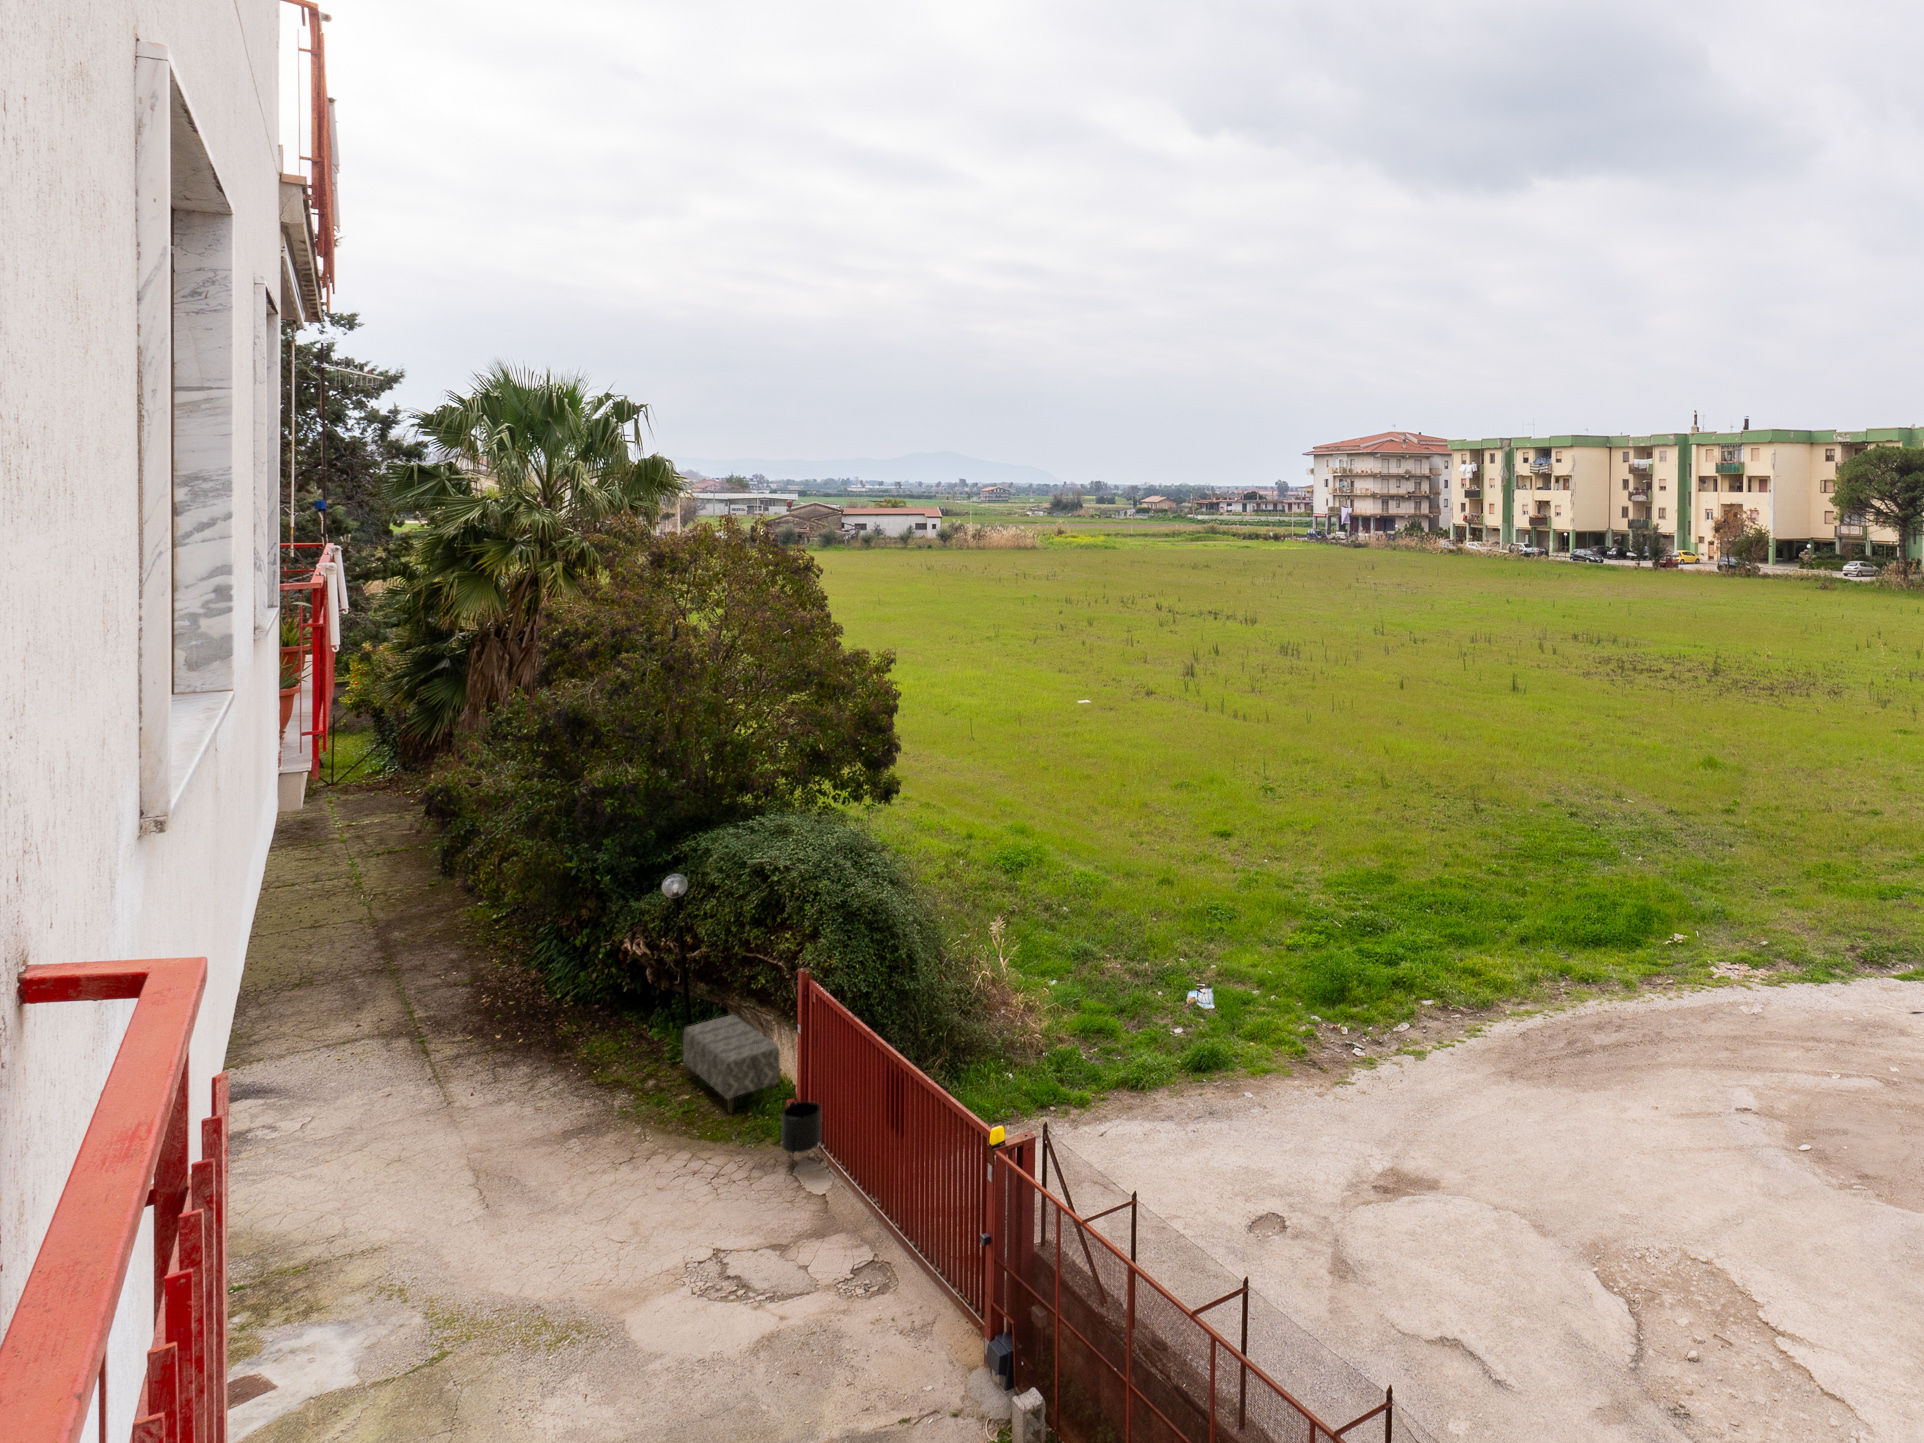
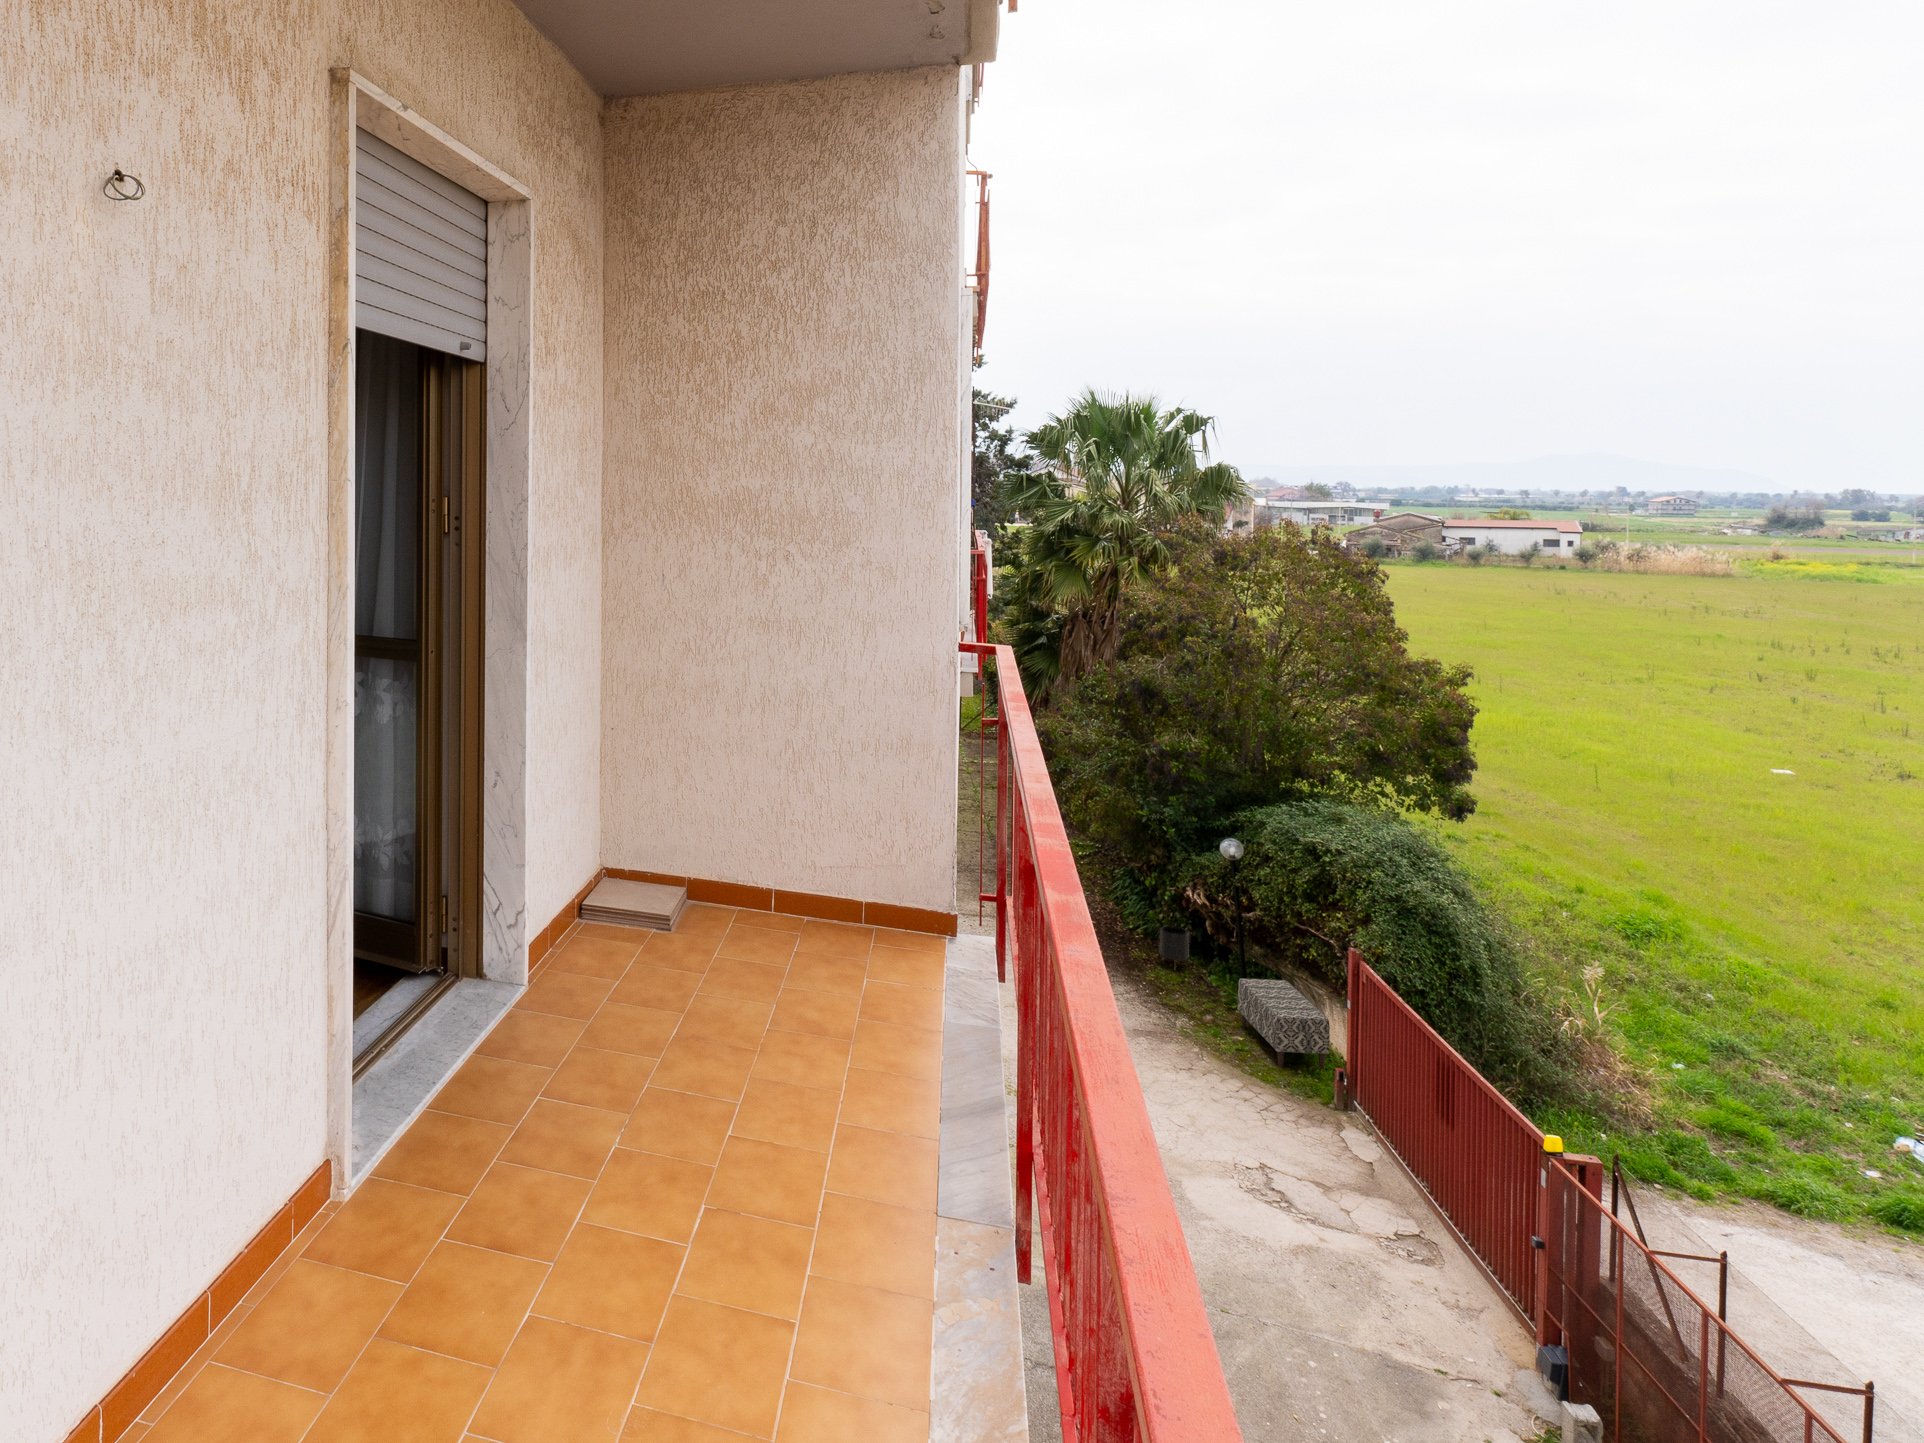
planter: present [782,1101,822,1154] -> present [1160,926,1189,960]

